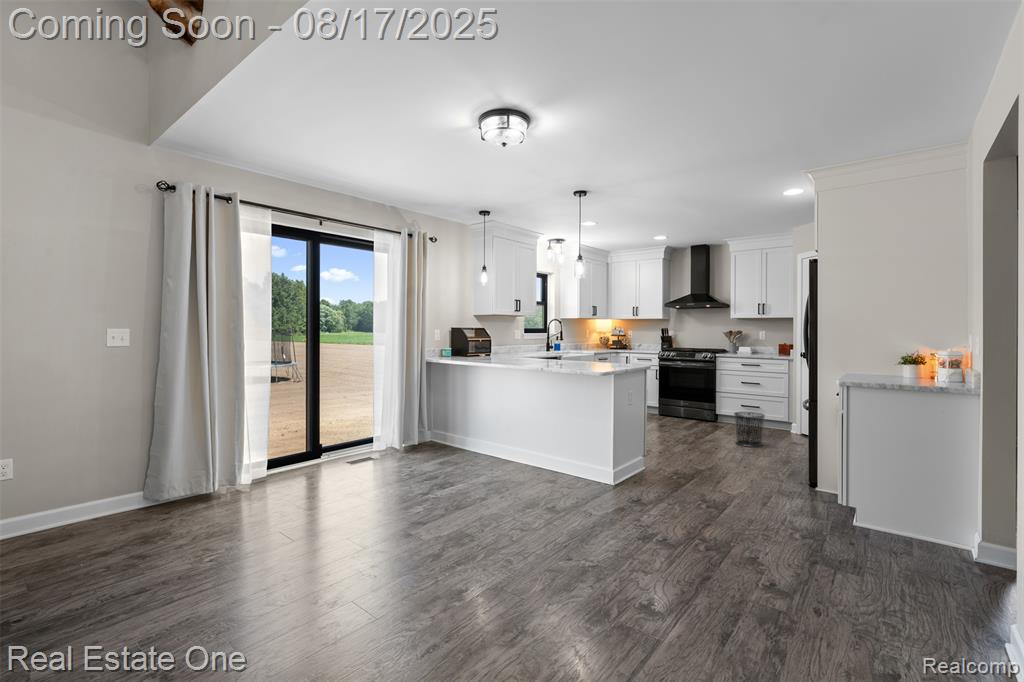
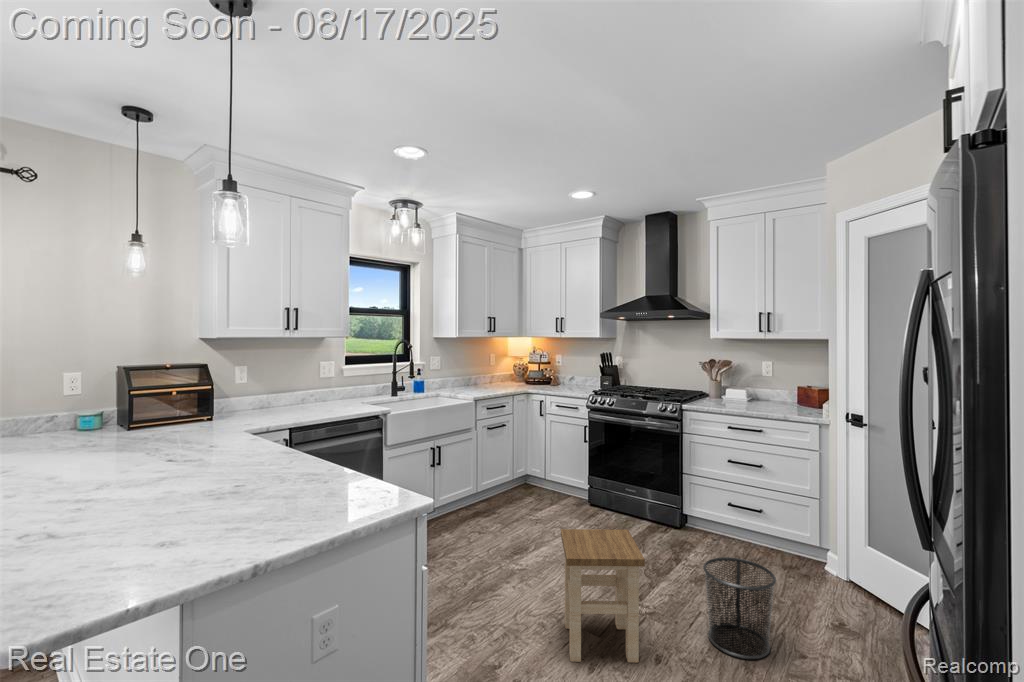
stool: none [670,400,711,447] -> present [561,529,645,663]

